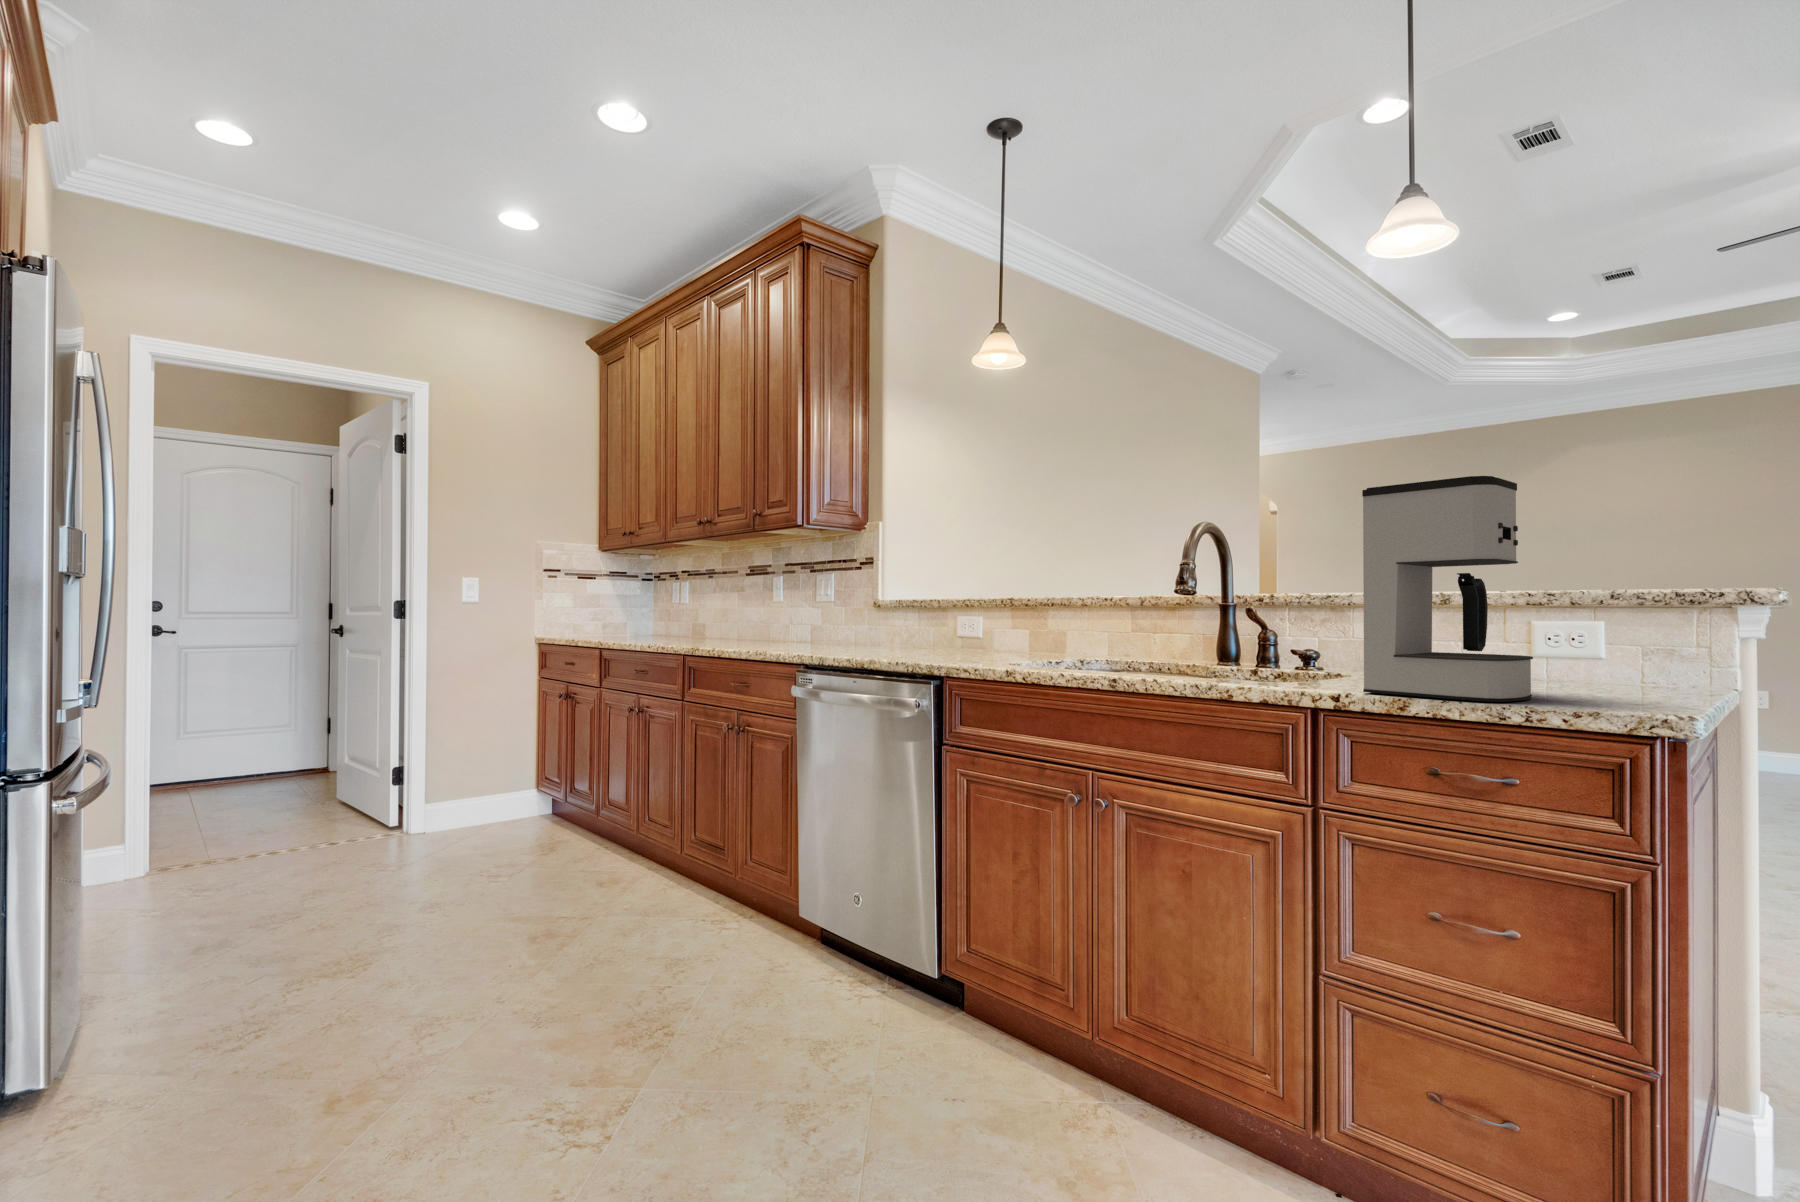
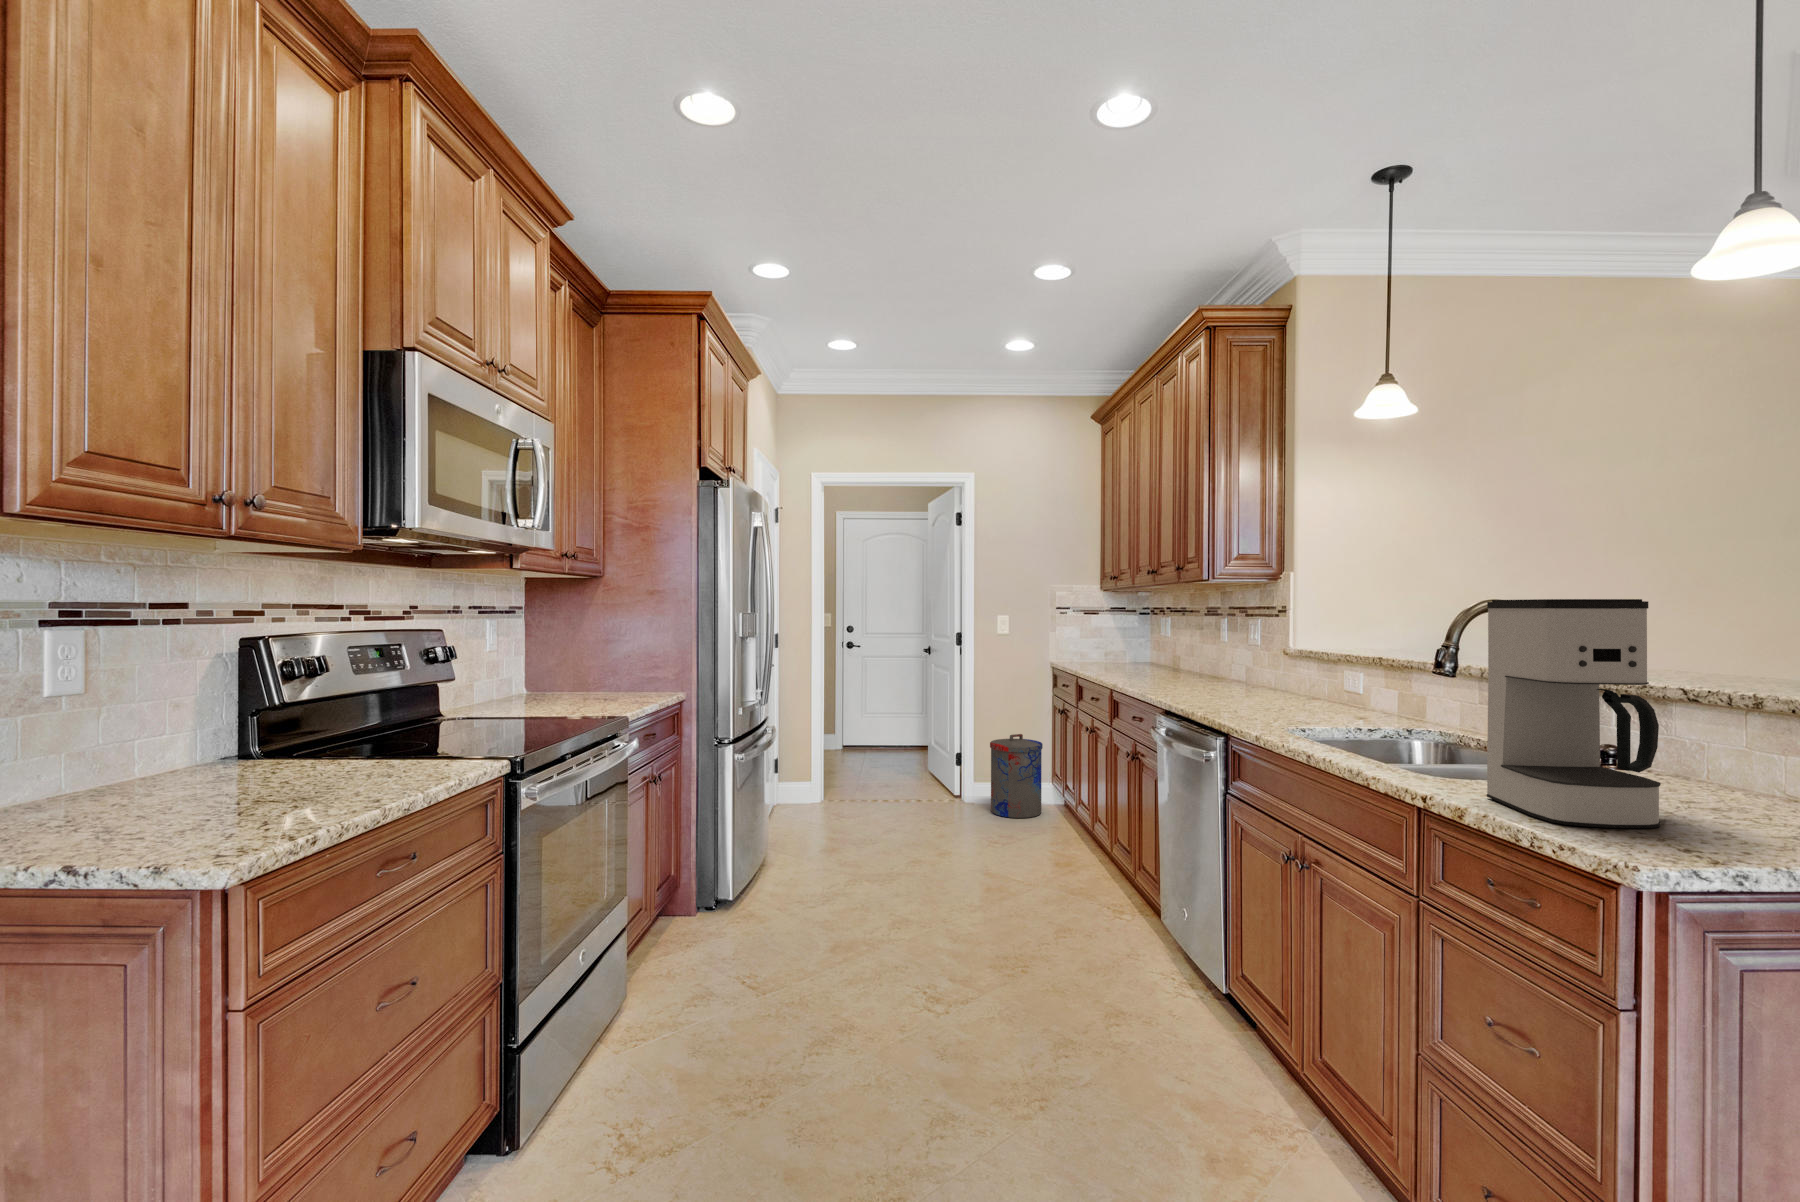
trash can: none [456,729,531,840] -> present [990,734,1043,818]

